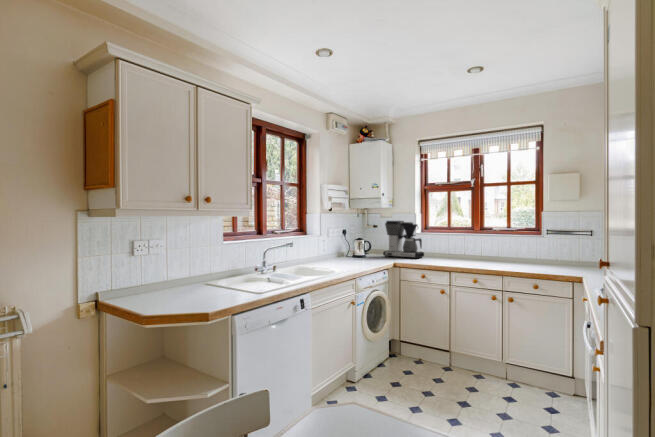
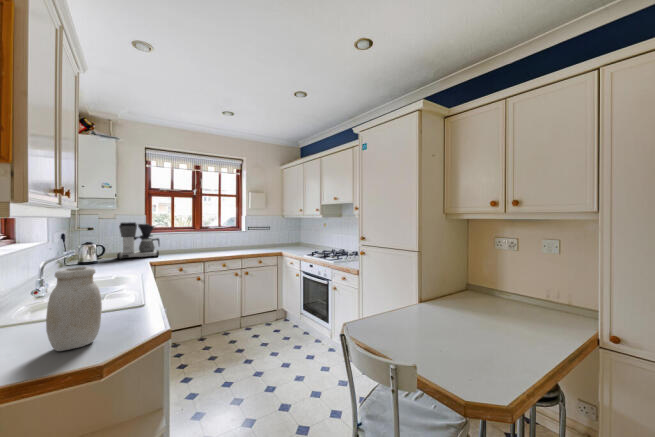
jar: none [171,245,203,302] -> present [46,267,102,351]

